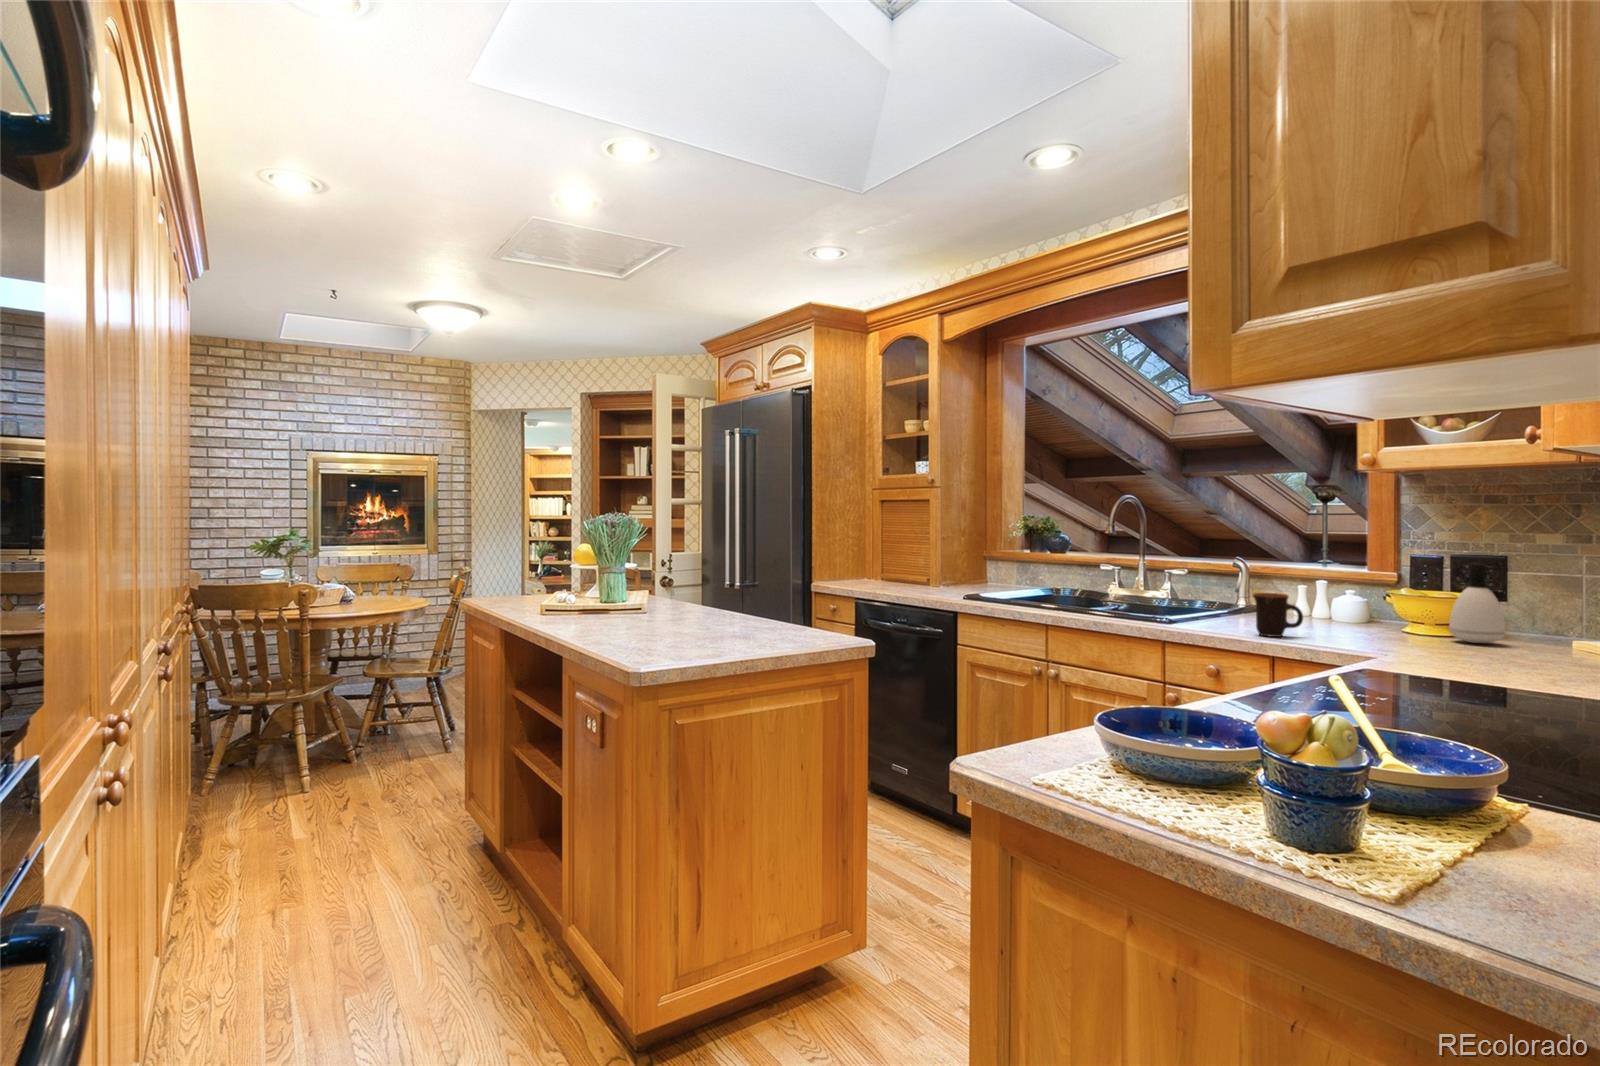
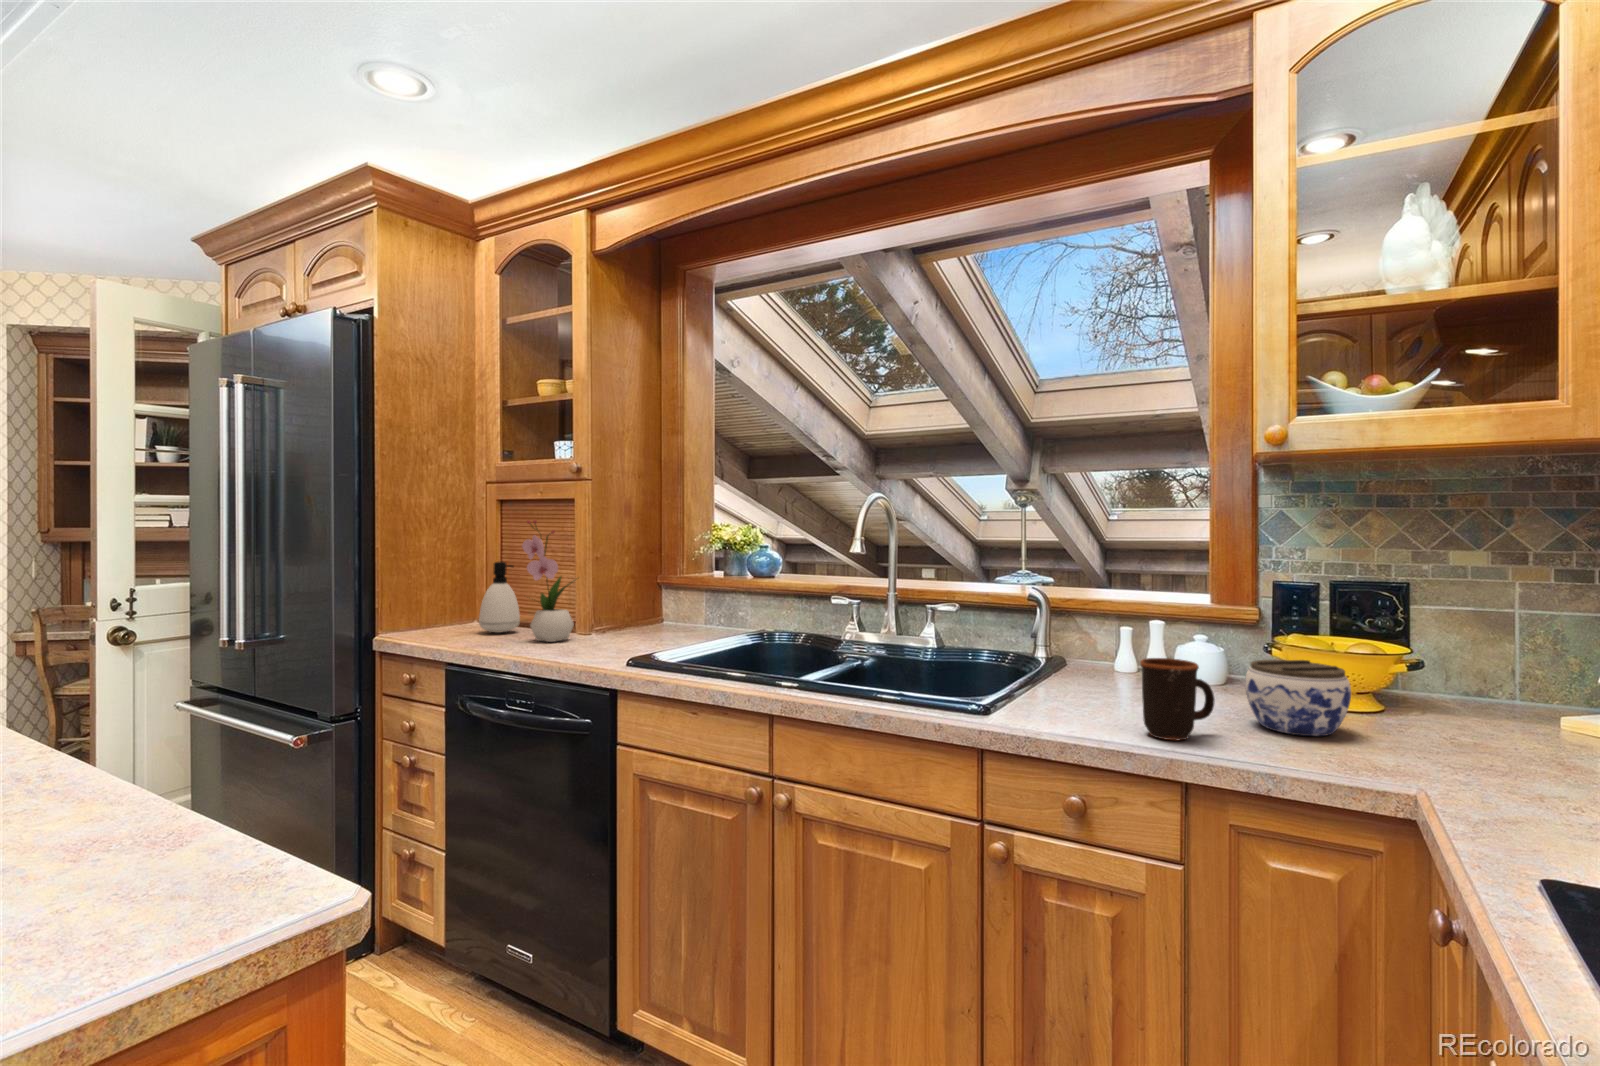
flower arrangement: none [900,514,934,589] -> present [522,520,574,642]
soap dispenser: present [1449,563,1508,643] -> present [479,562,520,633]
jar: none [1335,599,1400,641] -> present [1245,660,1351,736]

